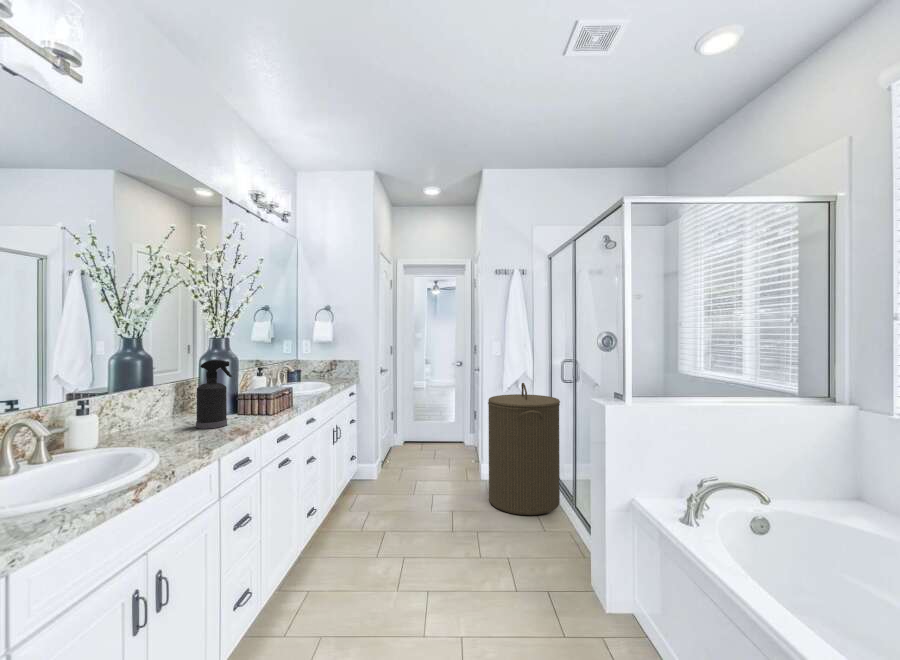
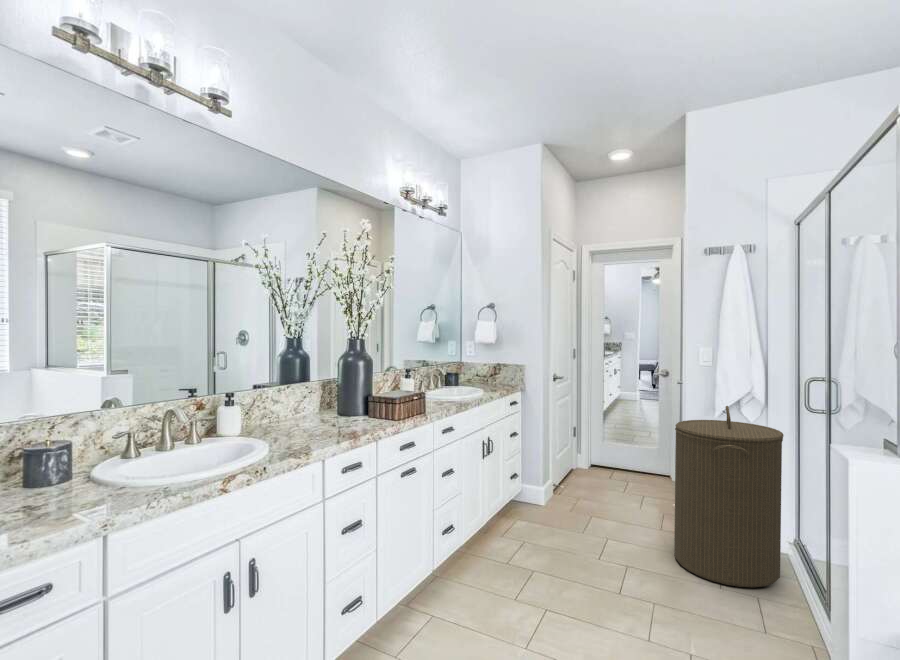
spray bottle: present [196,360,232,429] -> none [324,363,356,429]

